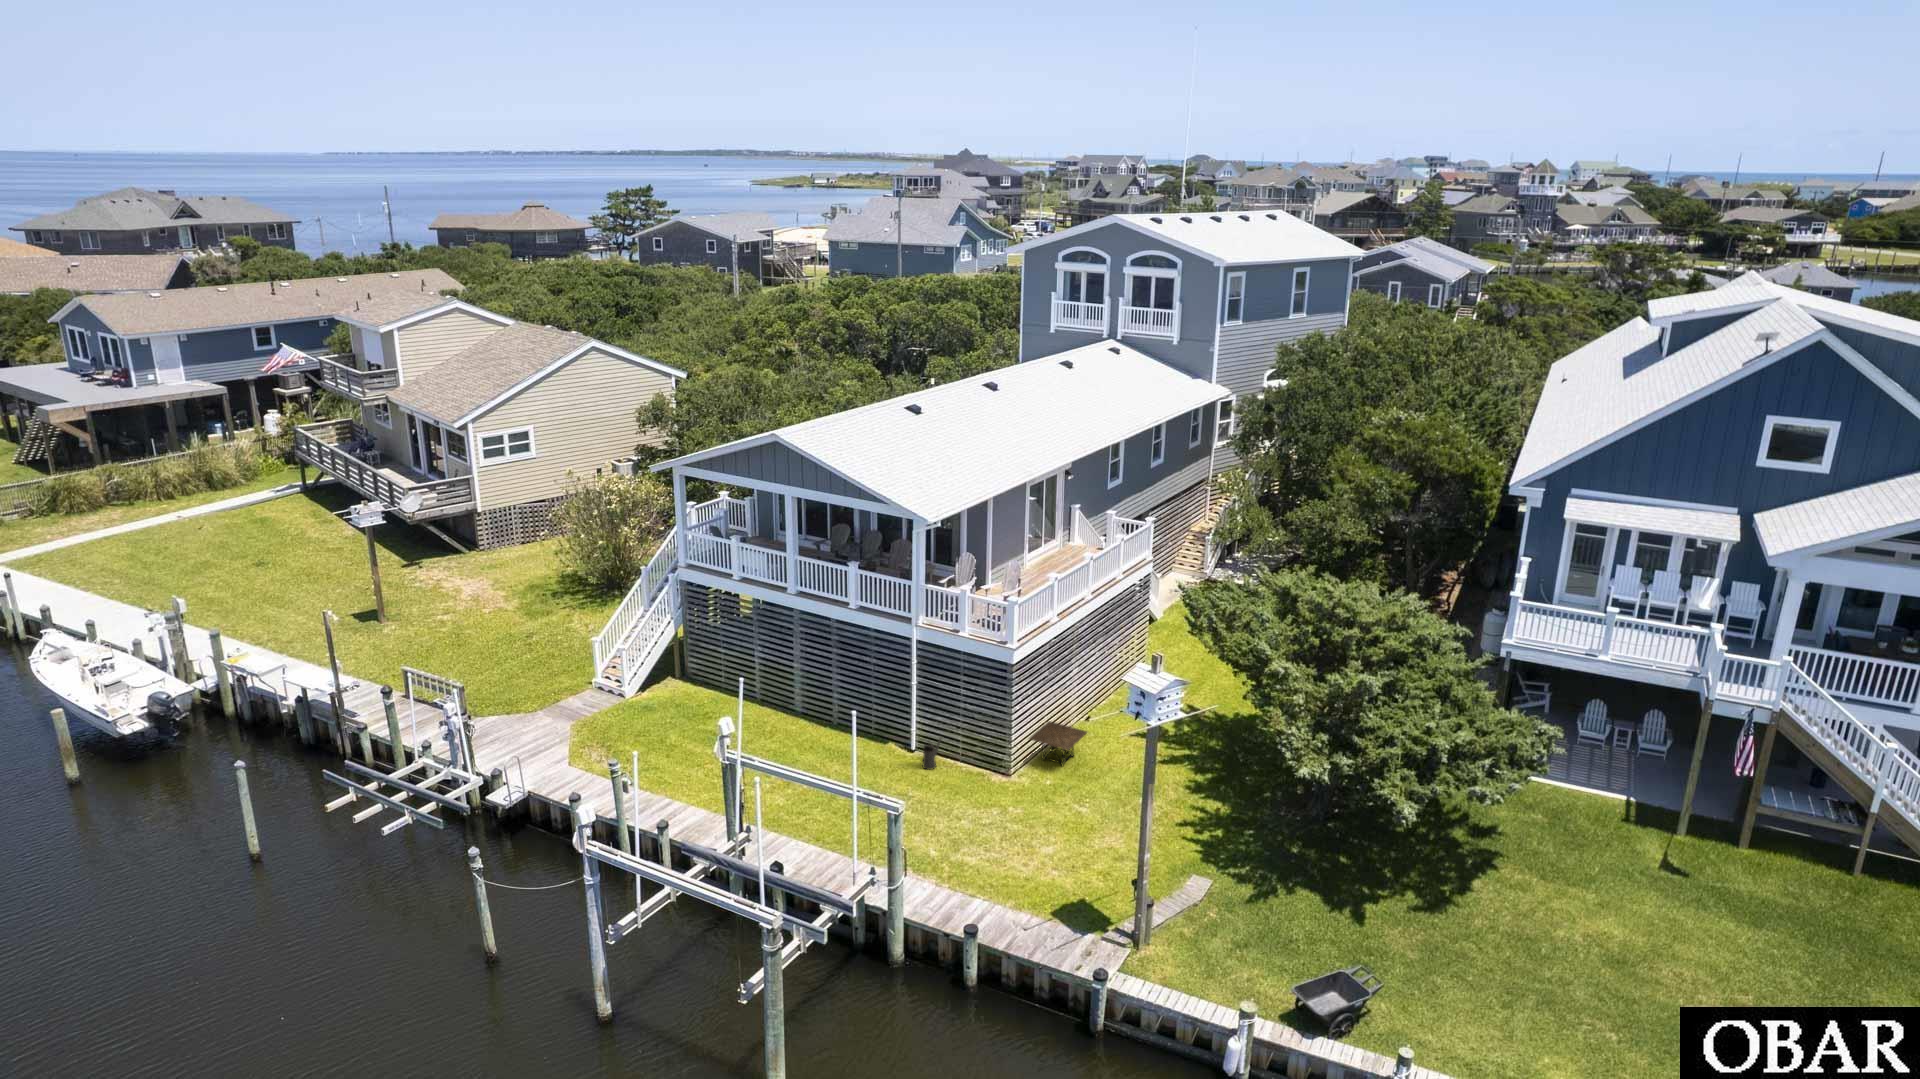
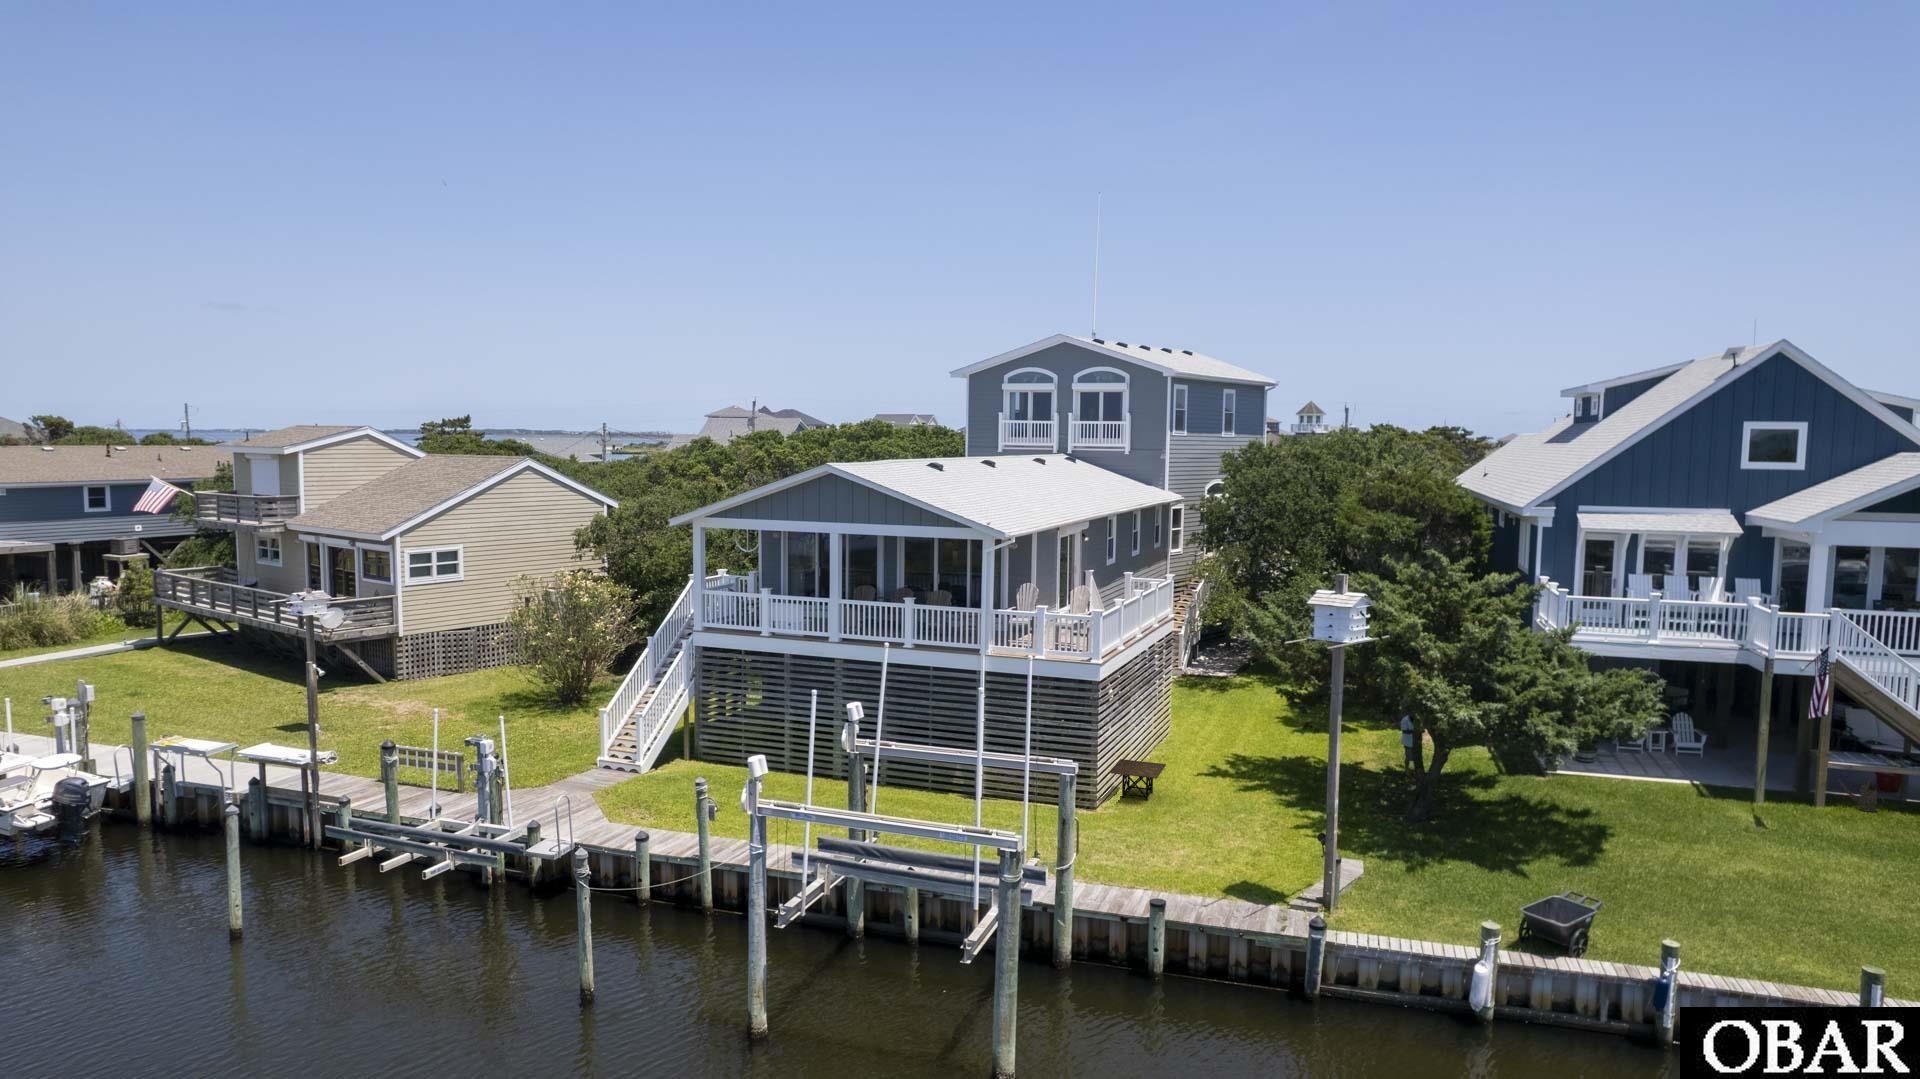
watering can: present [923,738,941,770] -> present [1839,780,1883,812]

